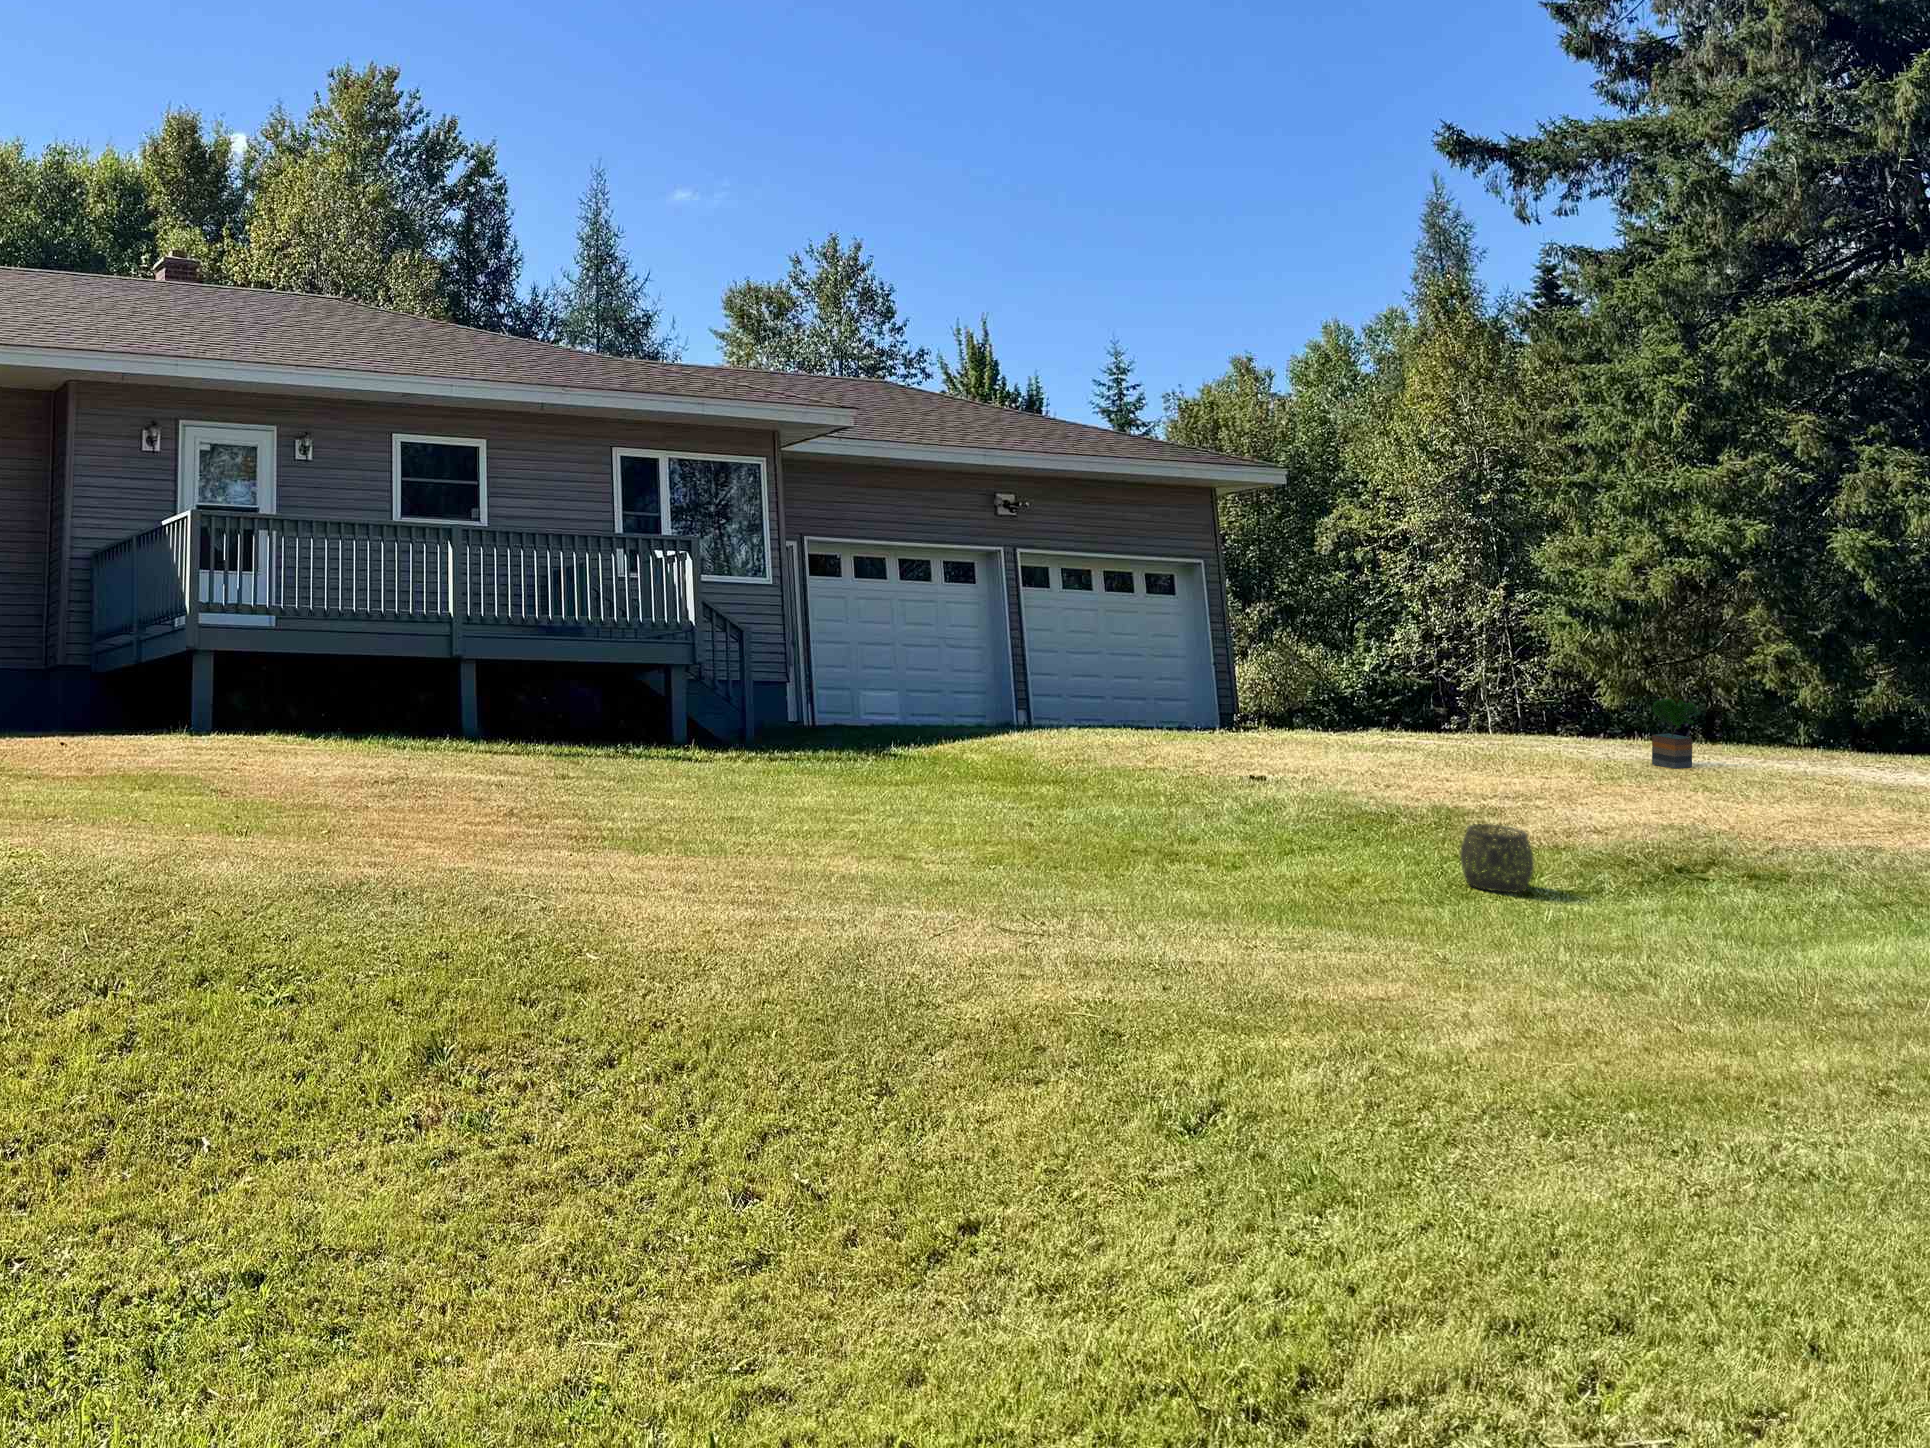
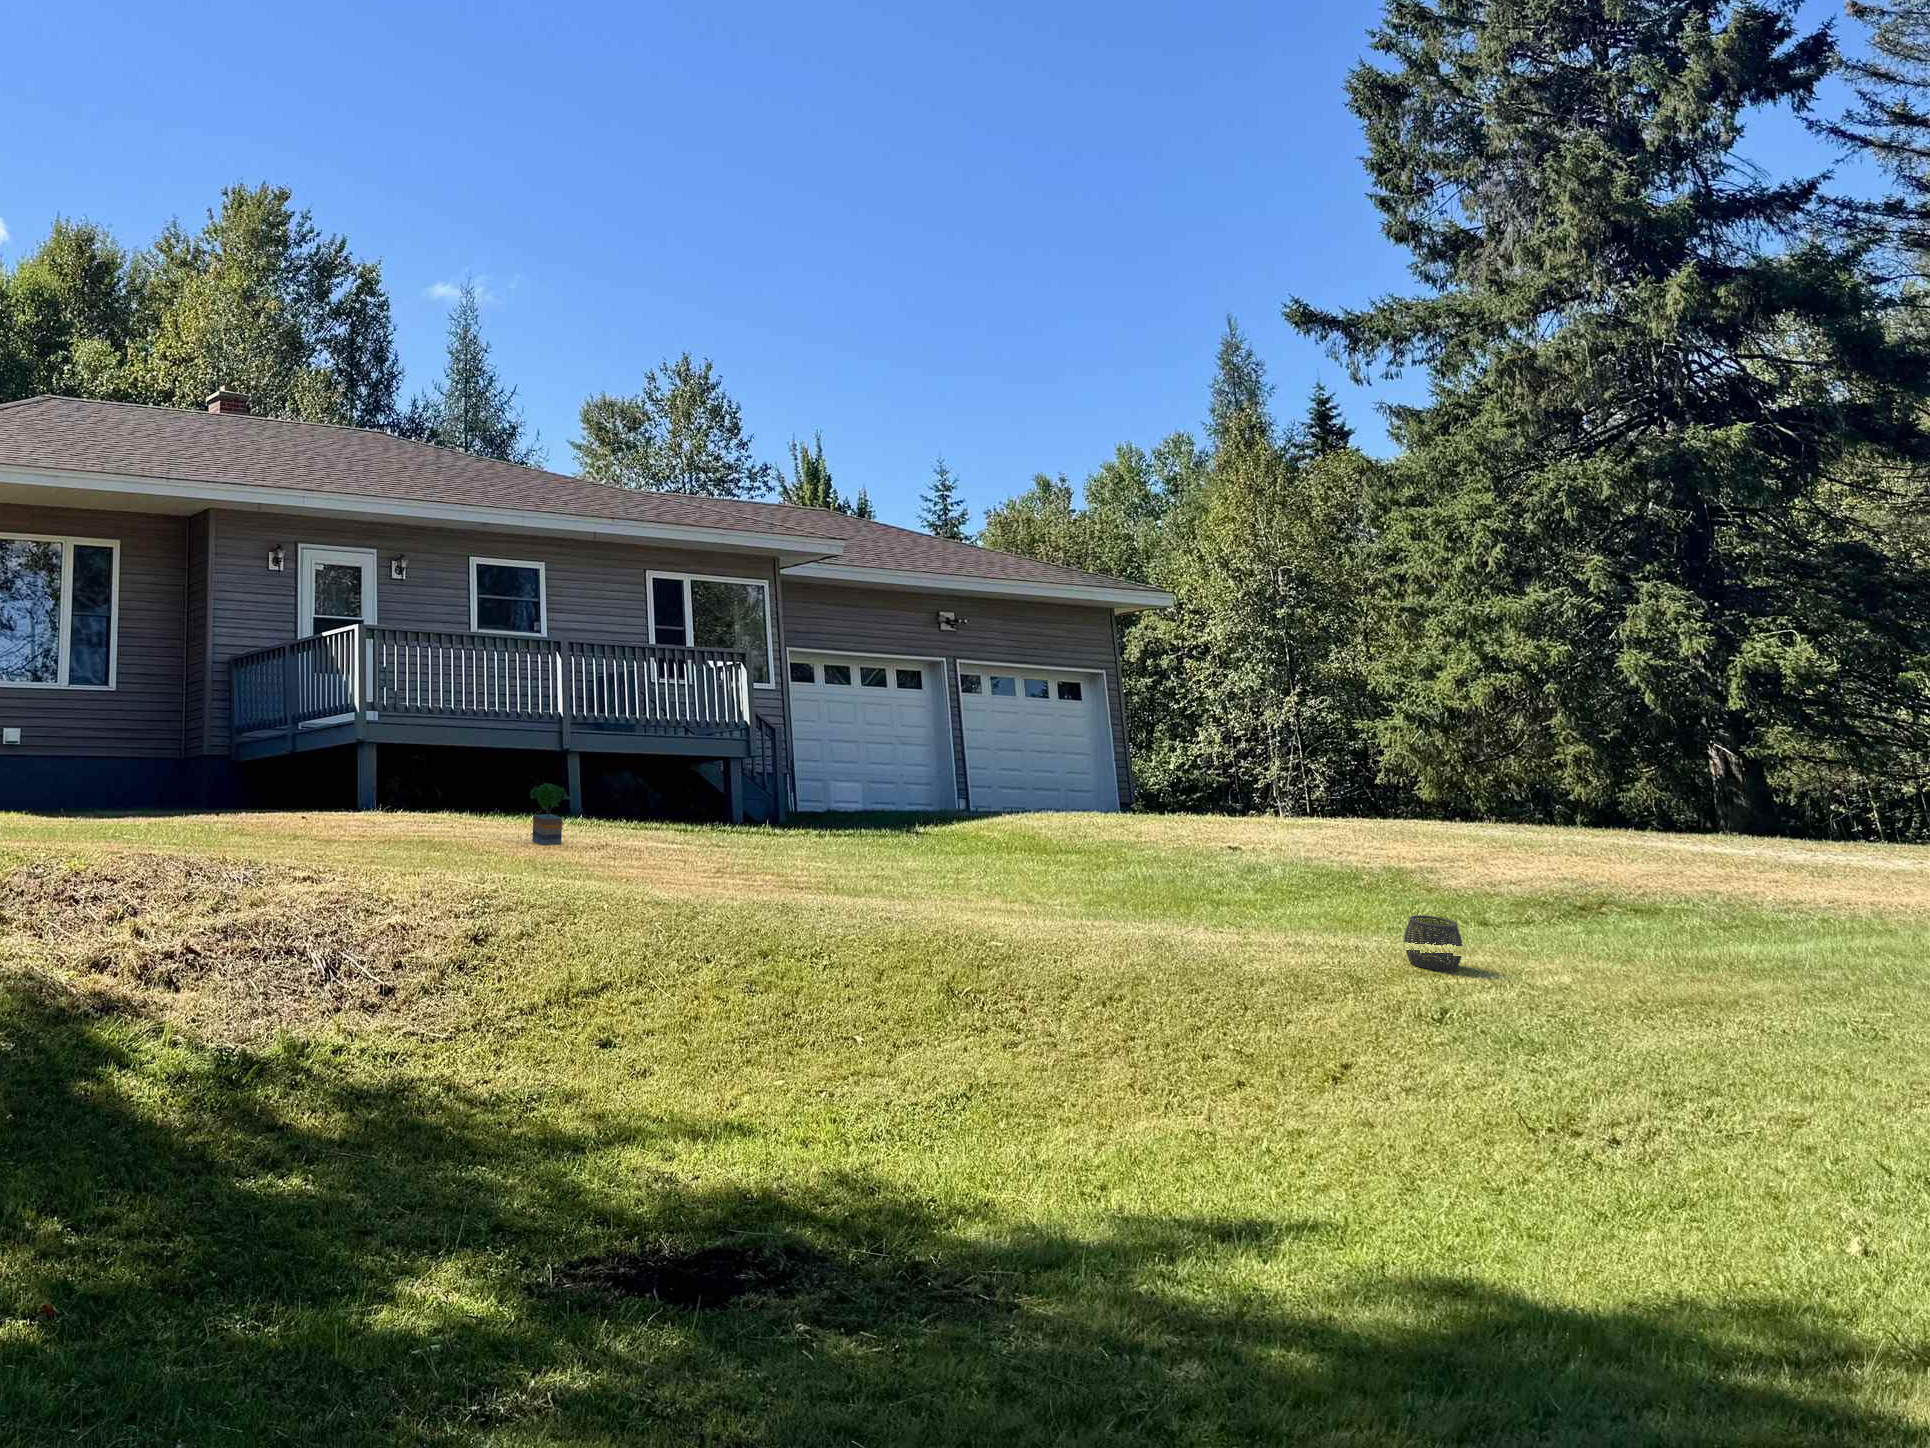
potted tree: present [1652,698,1700,769] -> present [531,783,570,845]

